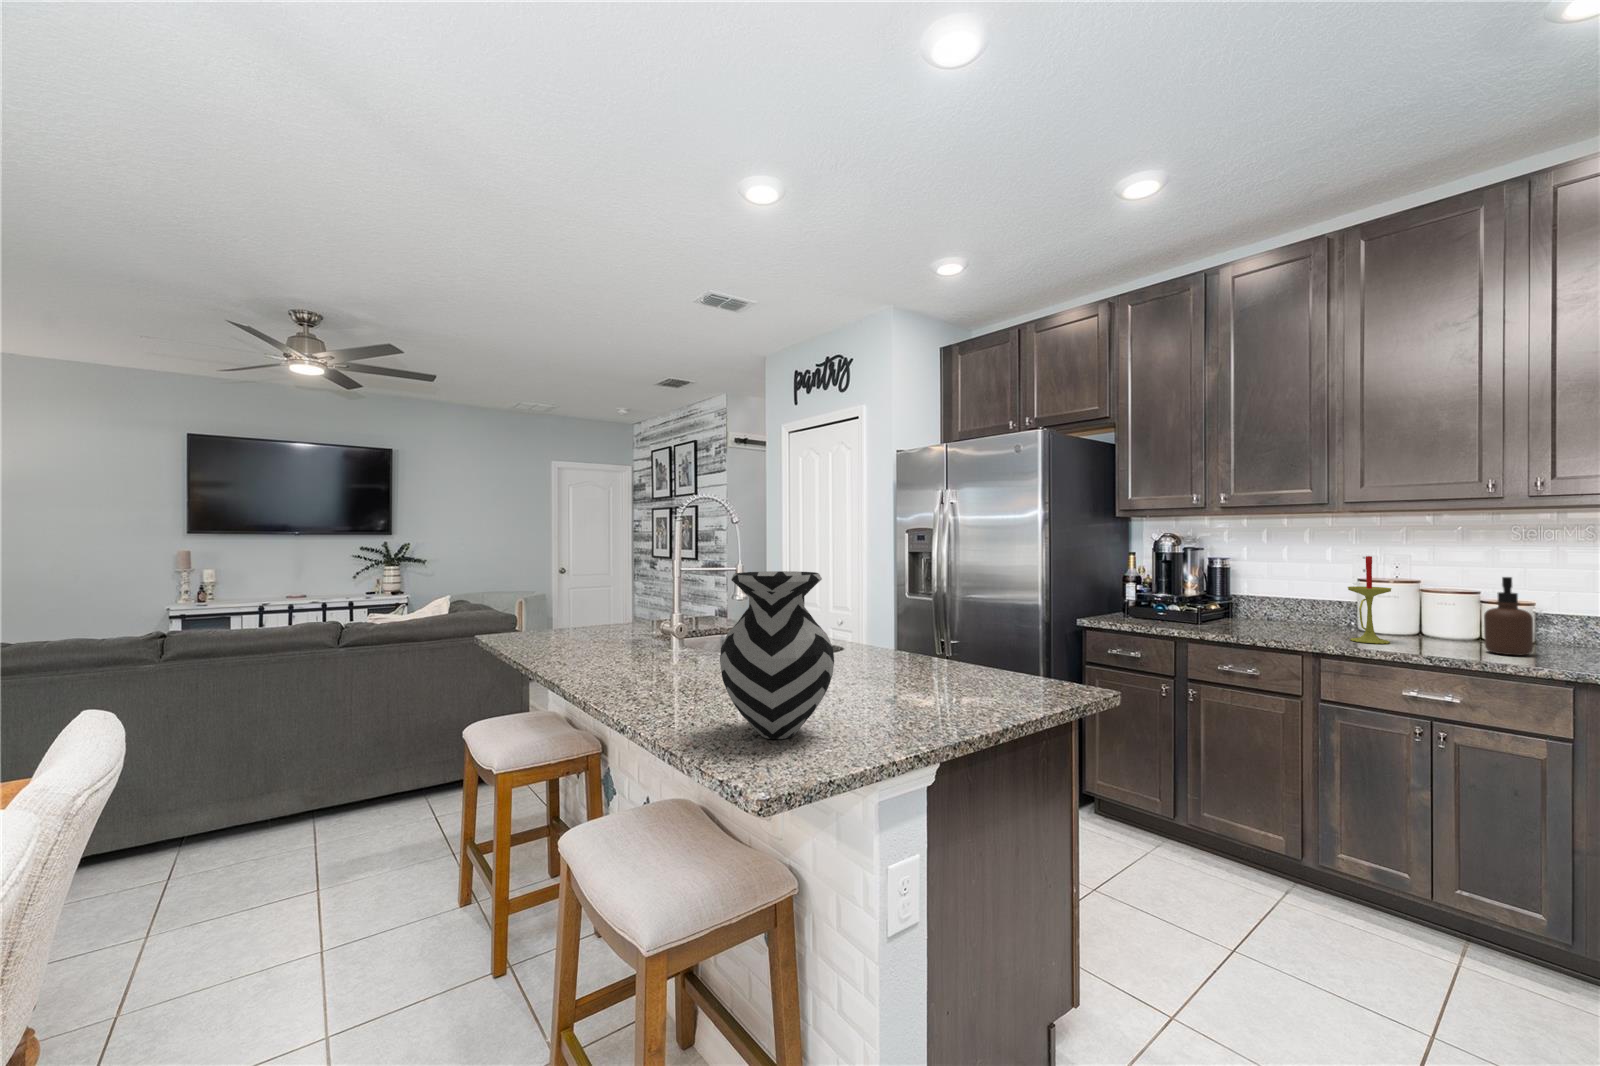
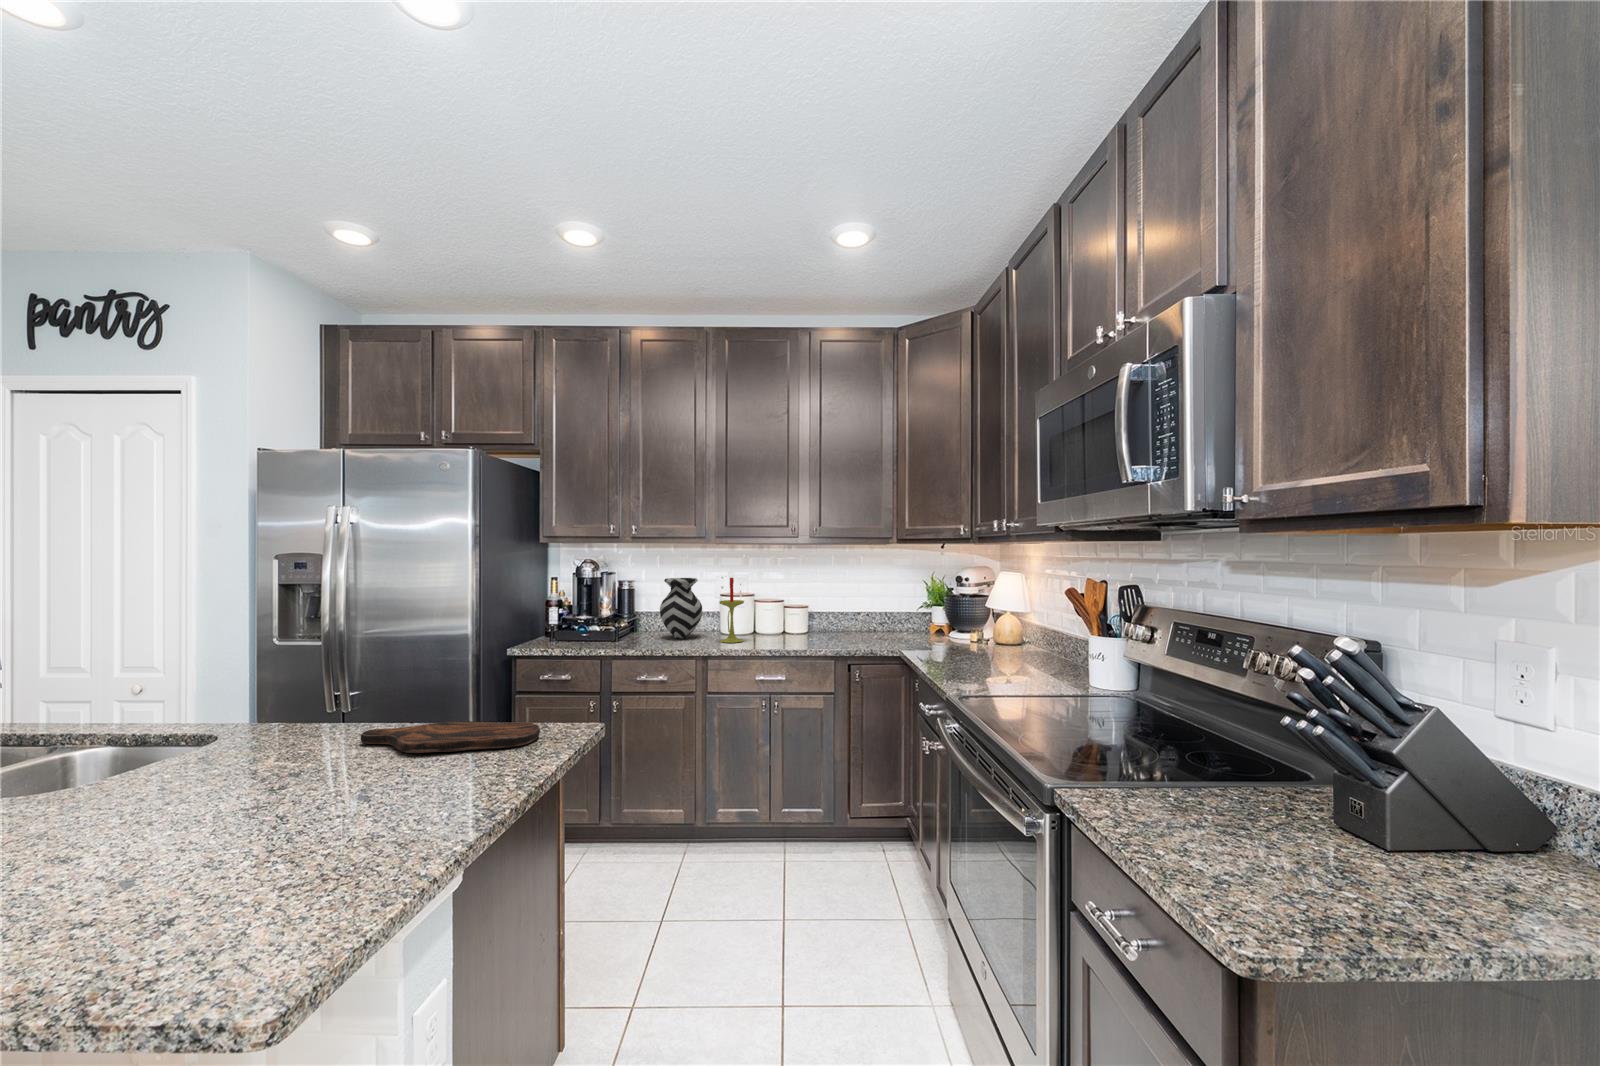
vase: present [720,571,834,739] -> present [660,578,702,639]
soap dispenser: present [1484,577,1533,655] -> none [791,589,813,641]
cutting board: none [914,659,1049,693] -> present [361,721,540,753]

